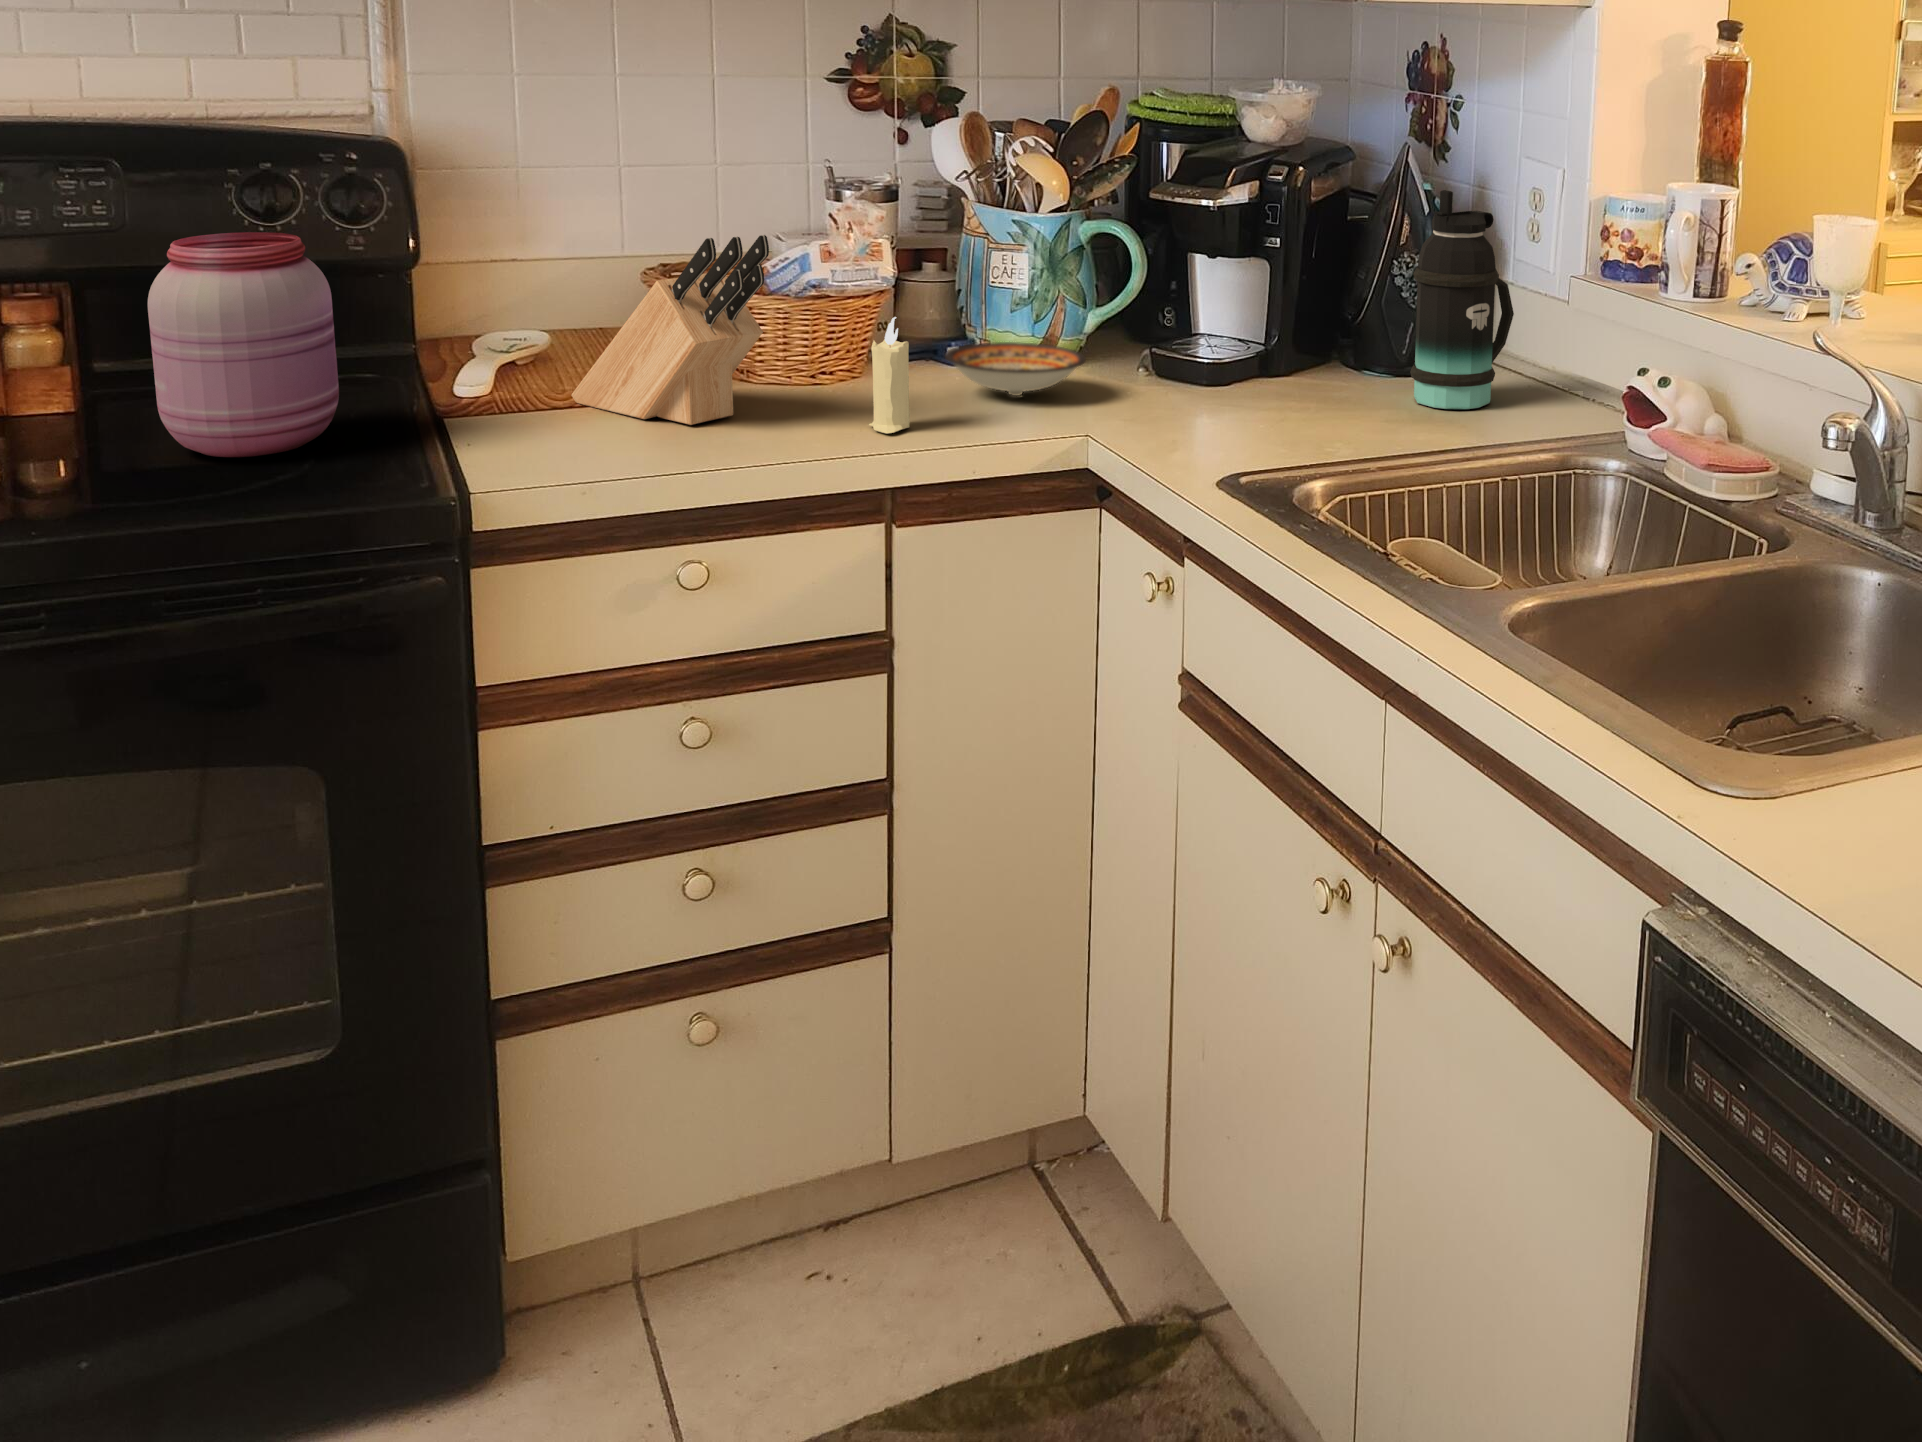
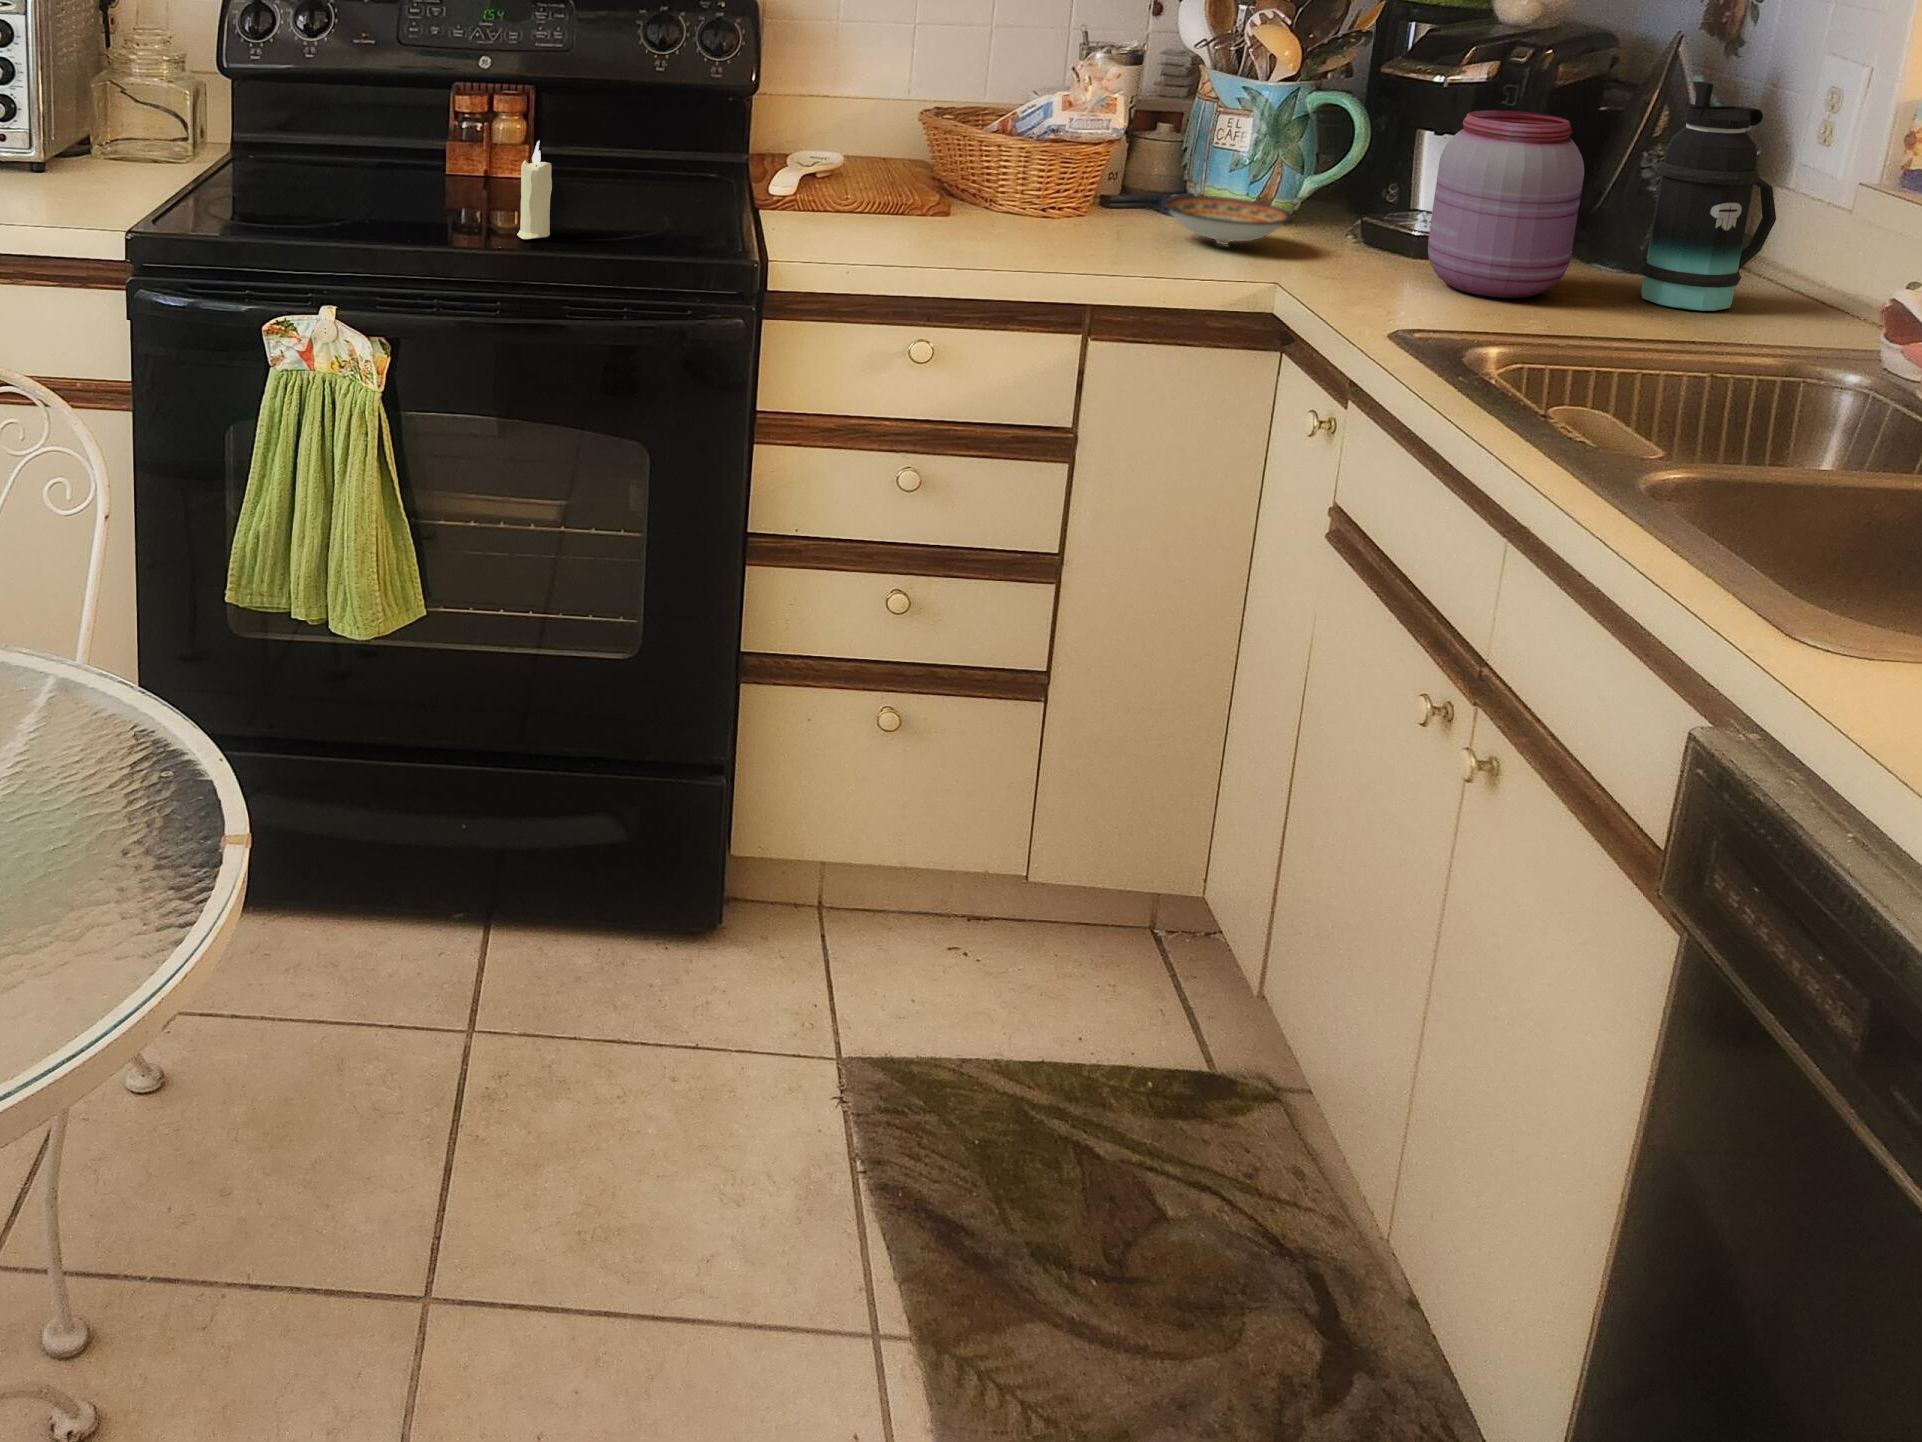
jar: present [148,232,339,457] -> present [1428,110,1584,298]
knife block: present [572,235,769,425] -> none [852,80,1019,234]
candle: present [869,317,909,433] -> present [517,141,552,239]

